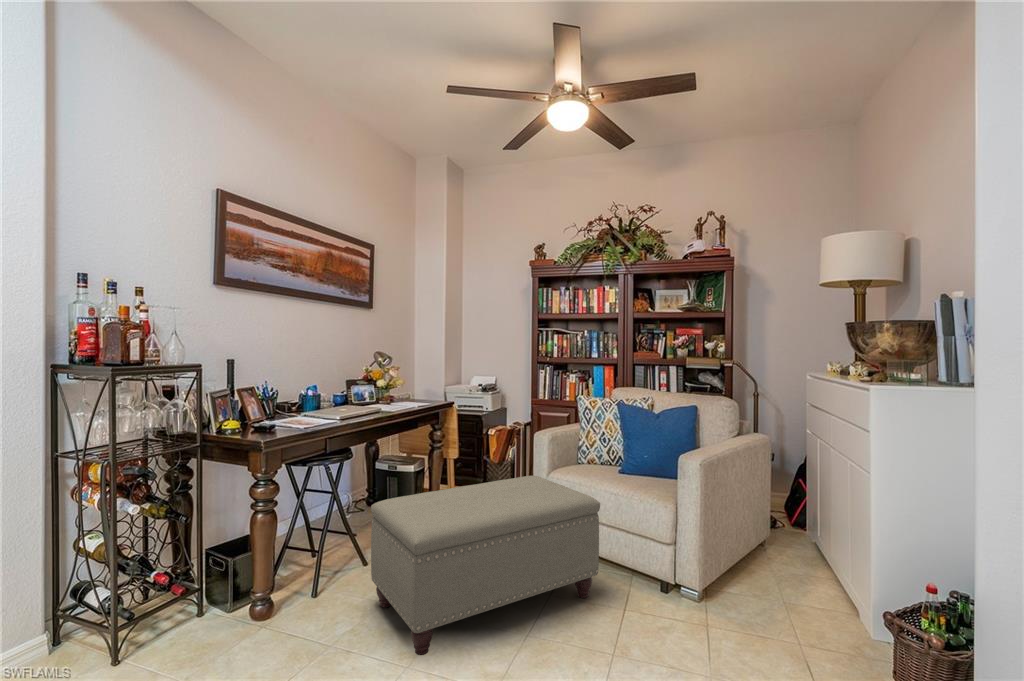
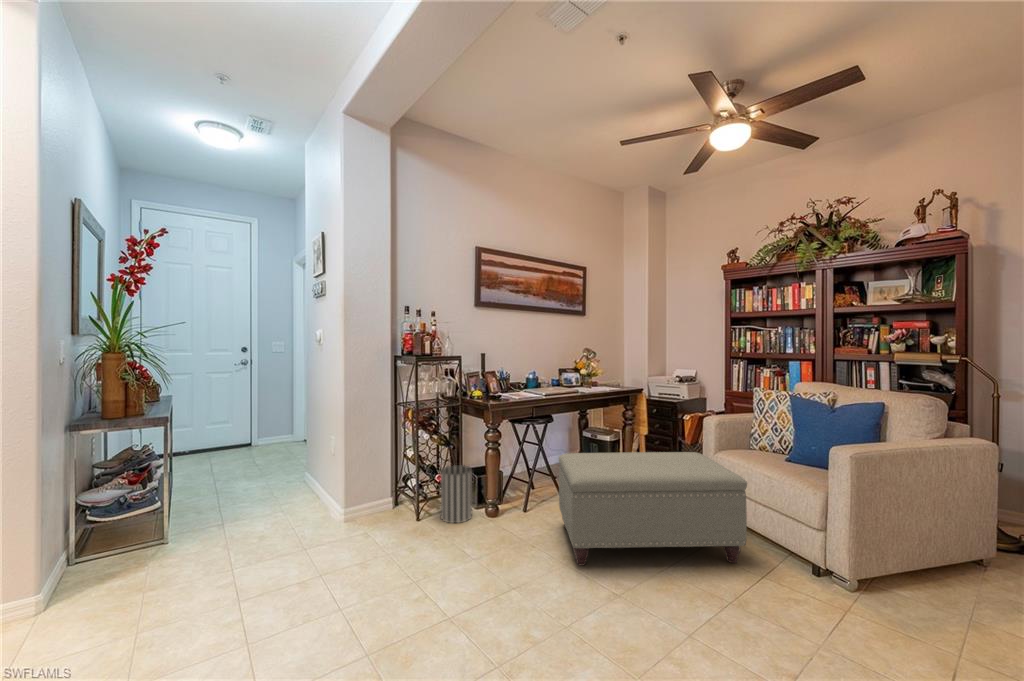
wastebasket: none [163,544,225,648] -> present [441,465,472,523]

